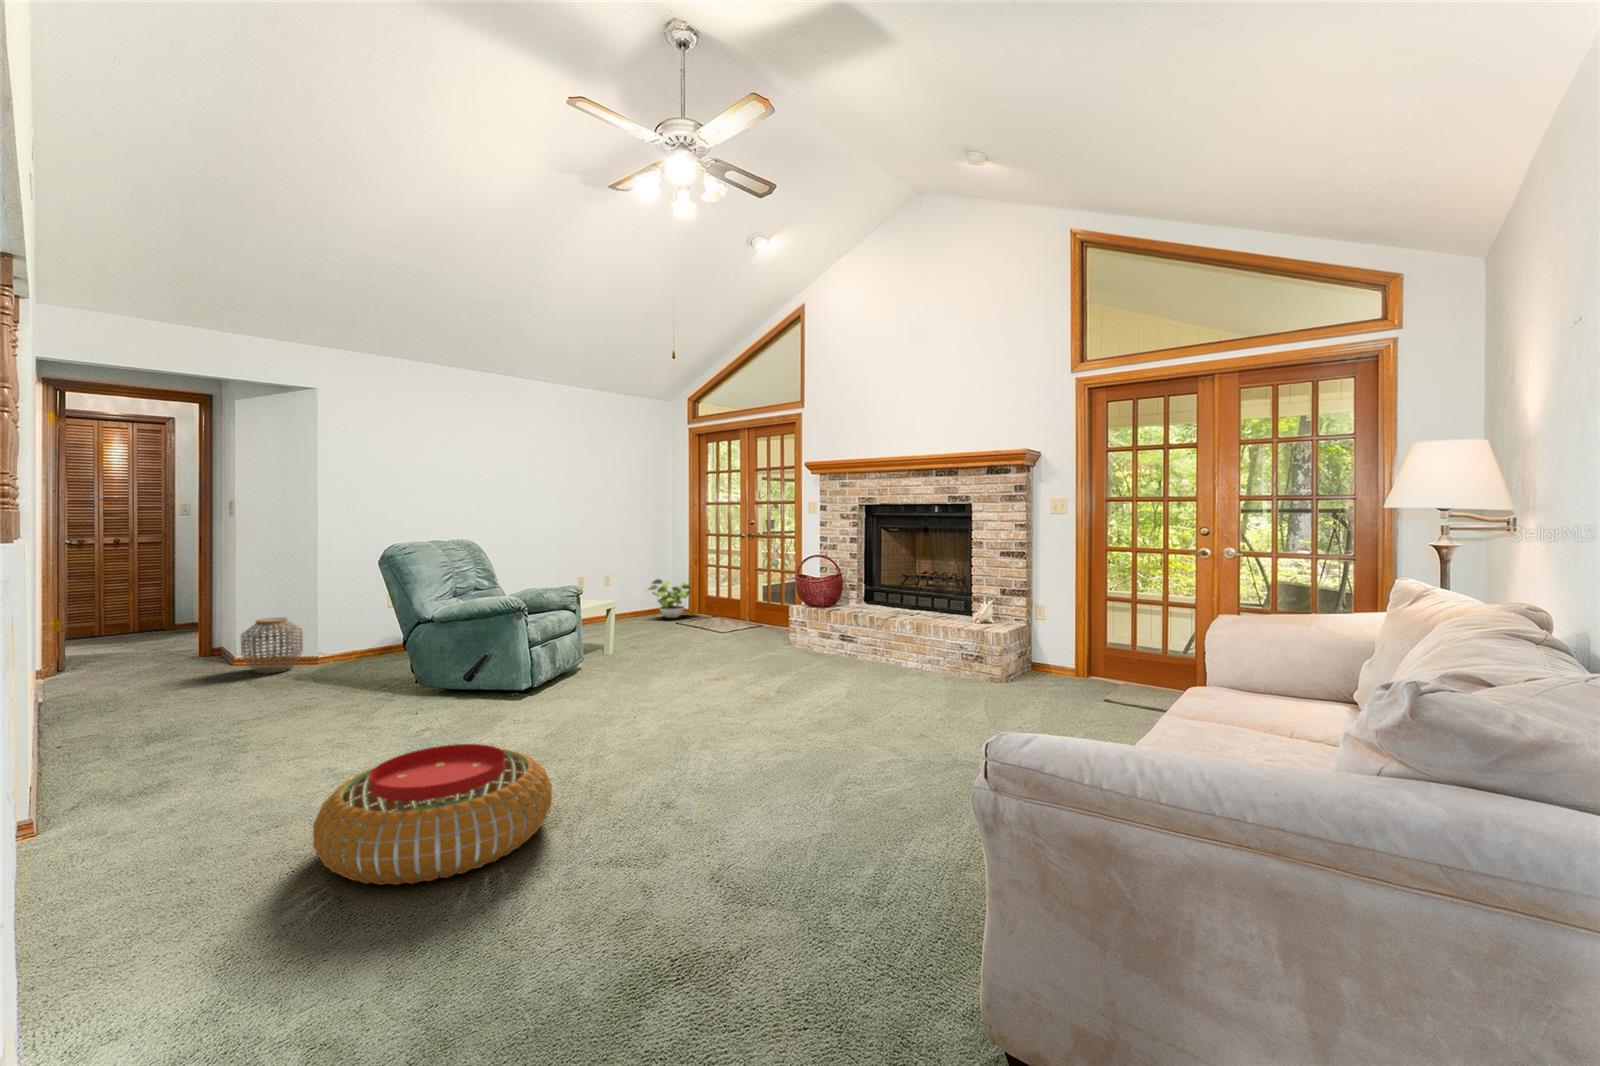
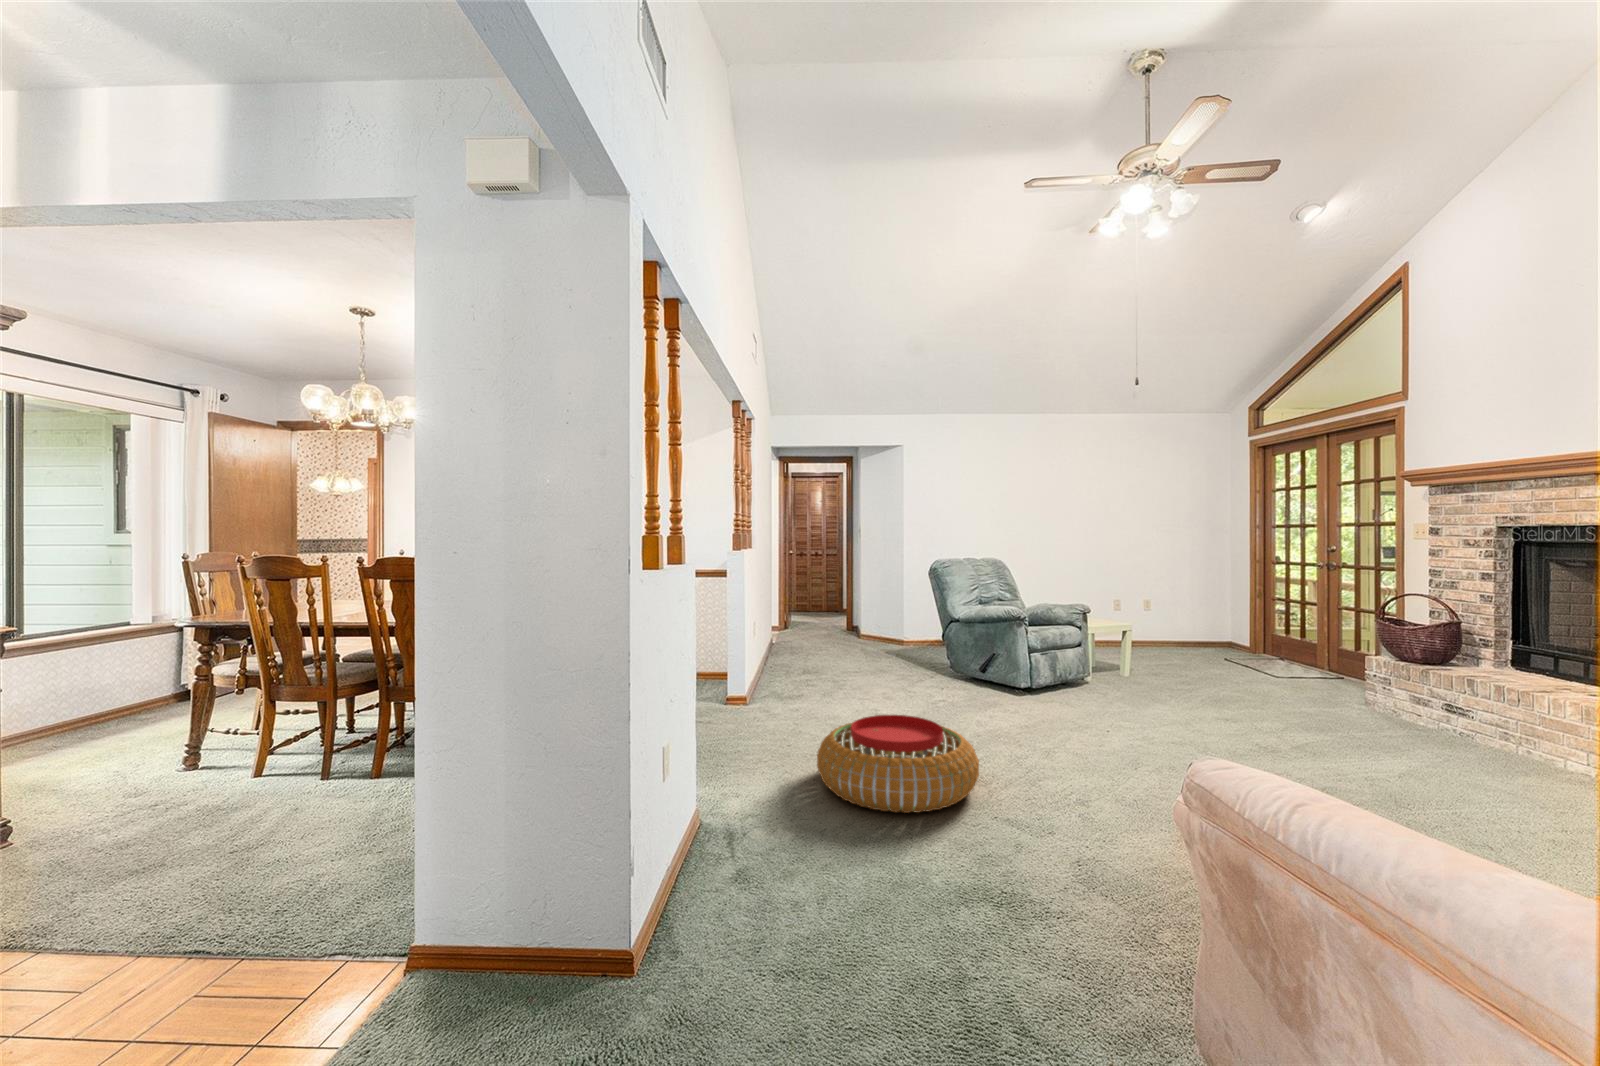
potted plant: present [648,579,691,618] -> none [1193,606,1253,650]
woven basket: present [241,618,303,673] -> none [855,608,890,647]

